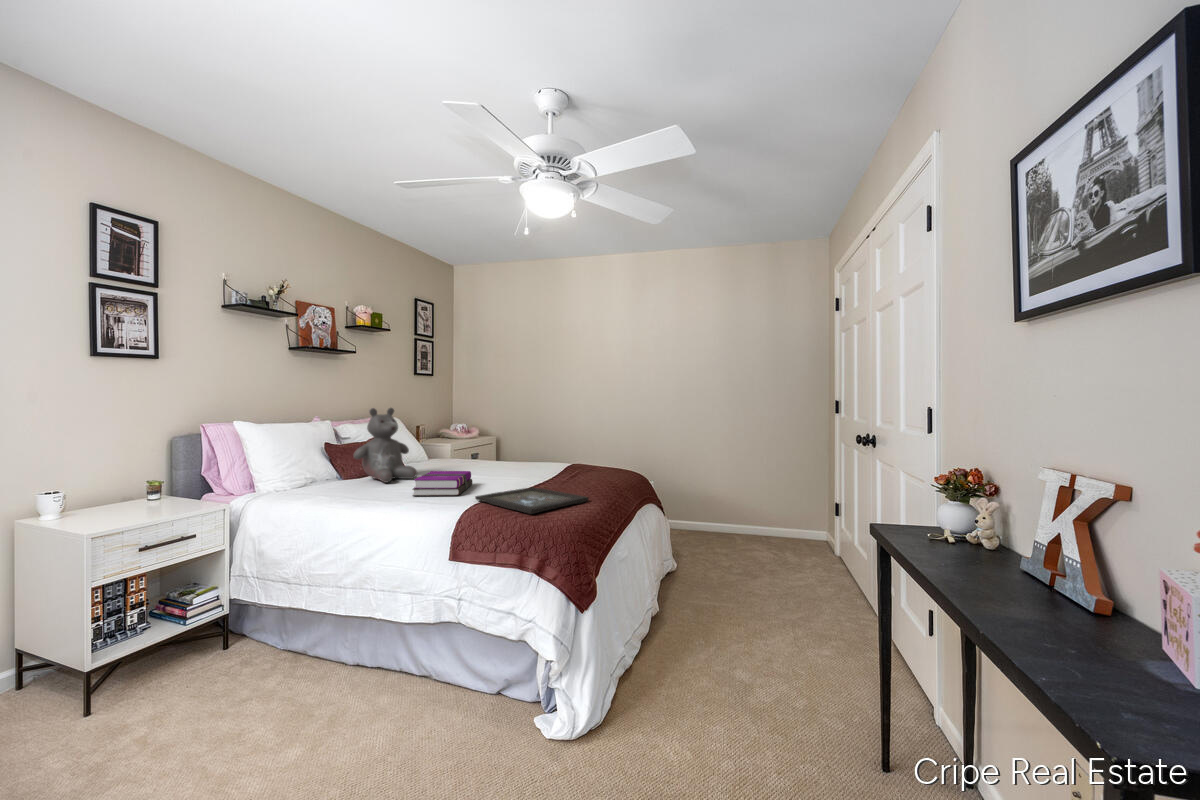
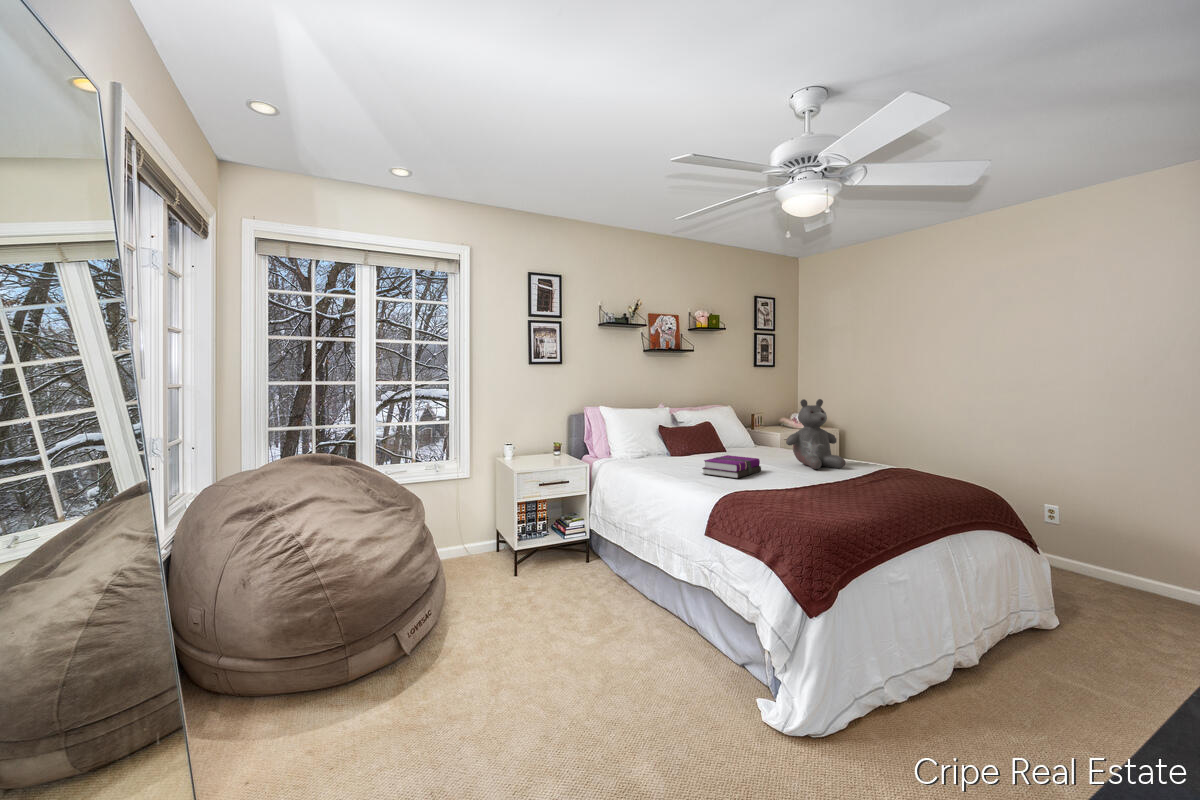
teddy bear: present [353,408,417,483] -> present [786,399,846,469]
tray: present [475,487,589,514] -> none [746,480,855,503]

